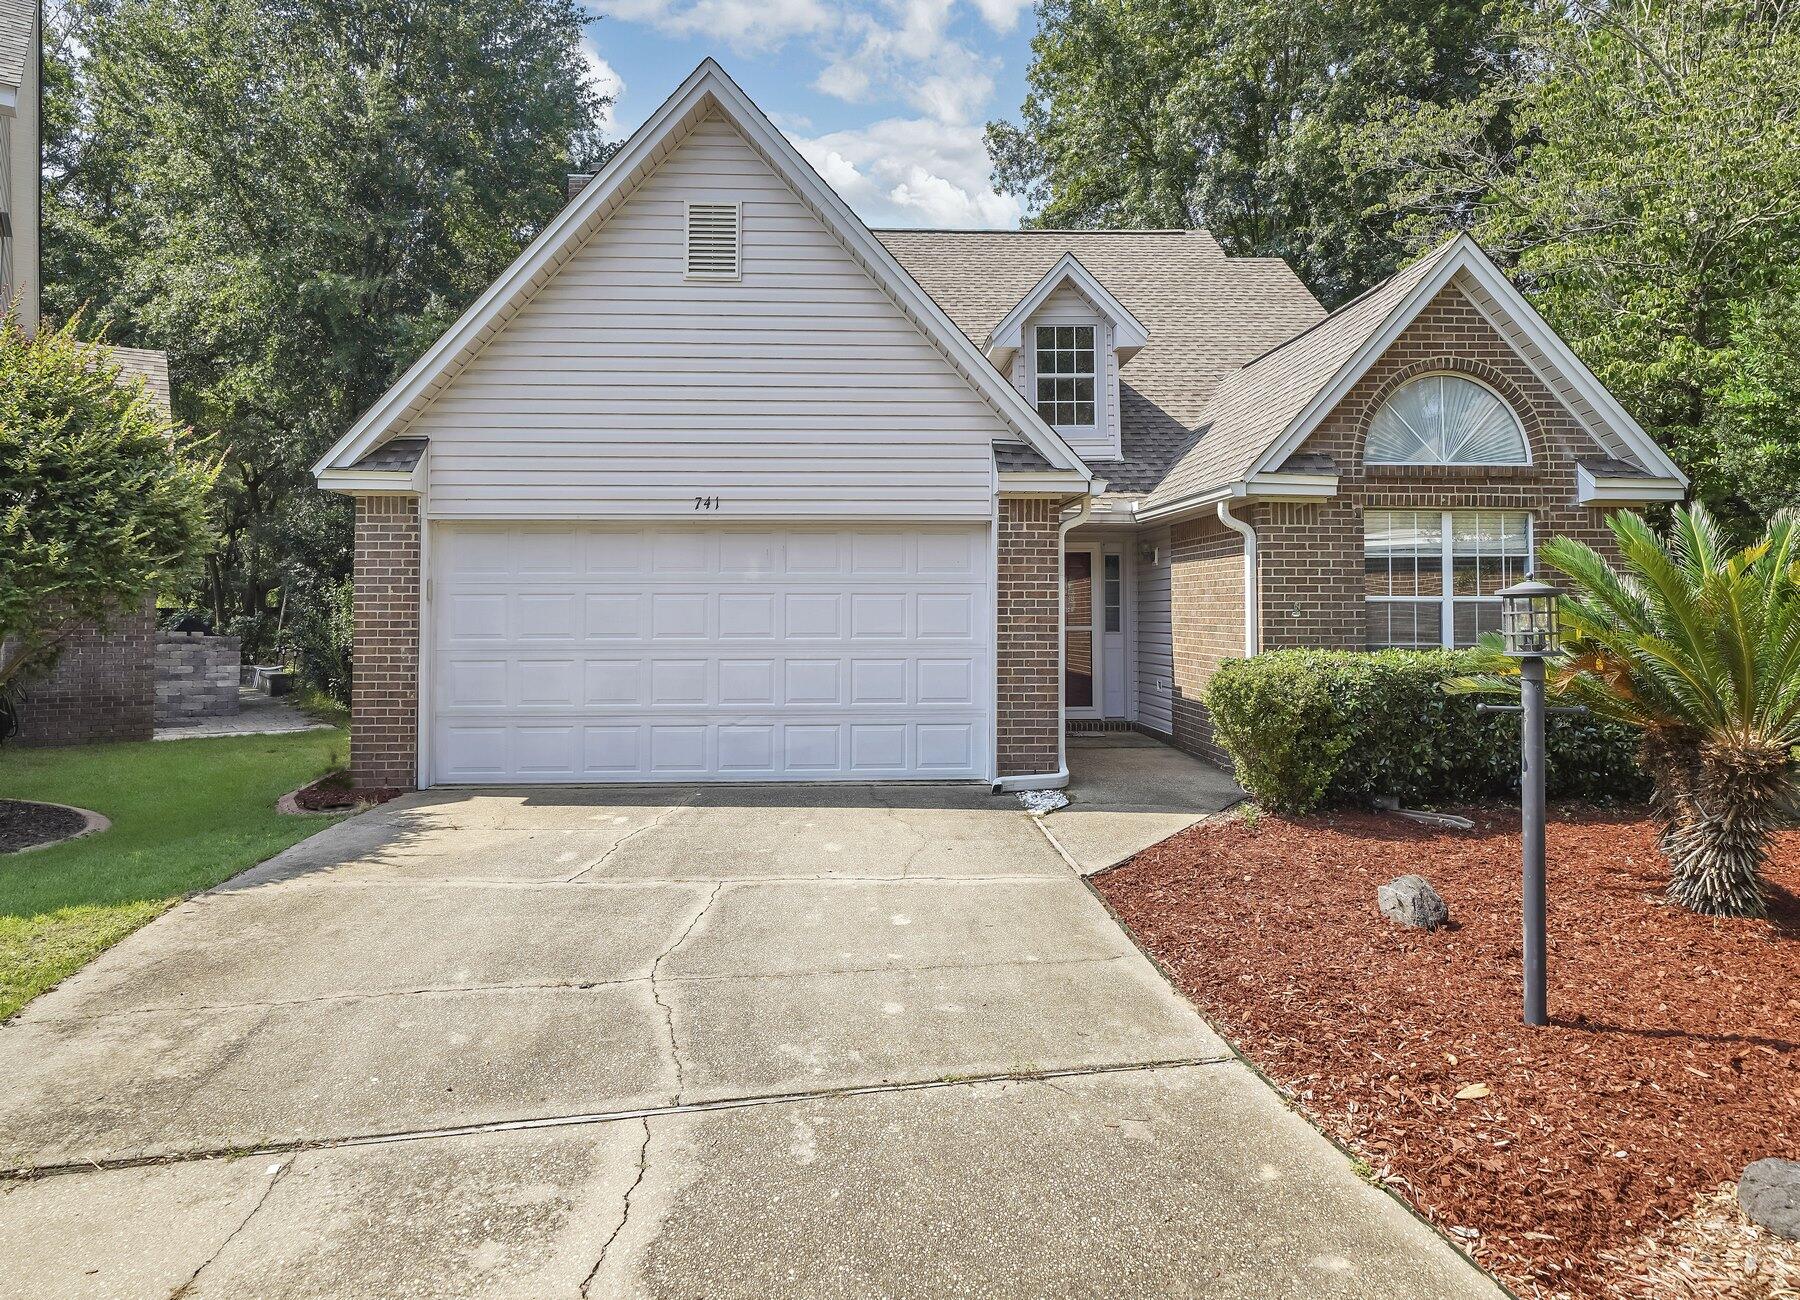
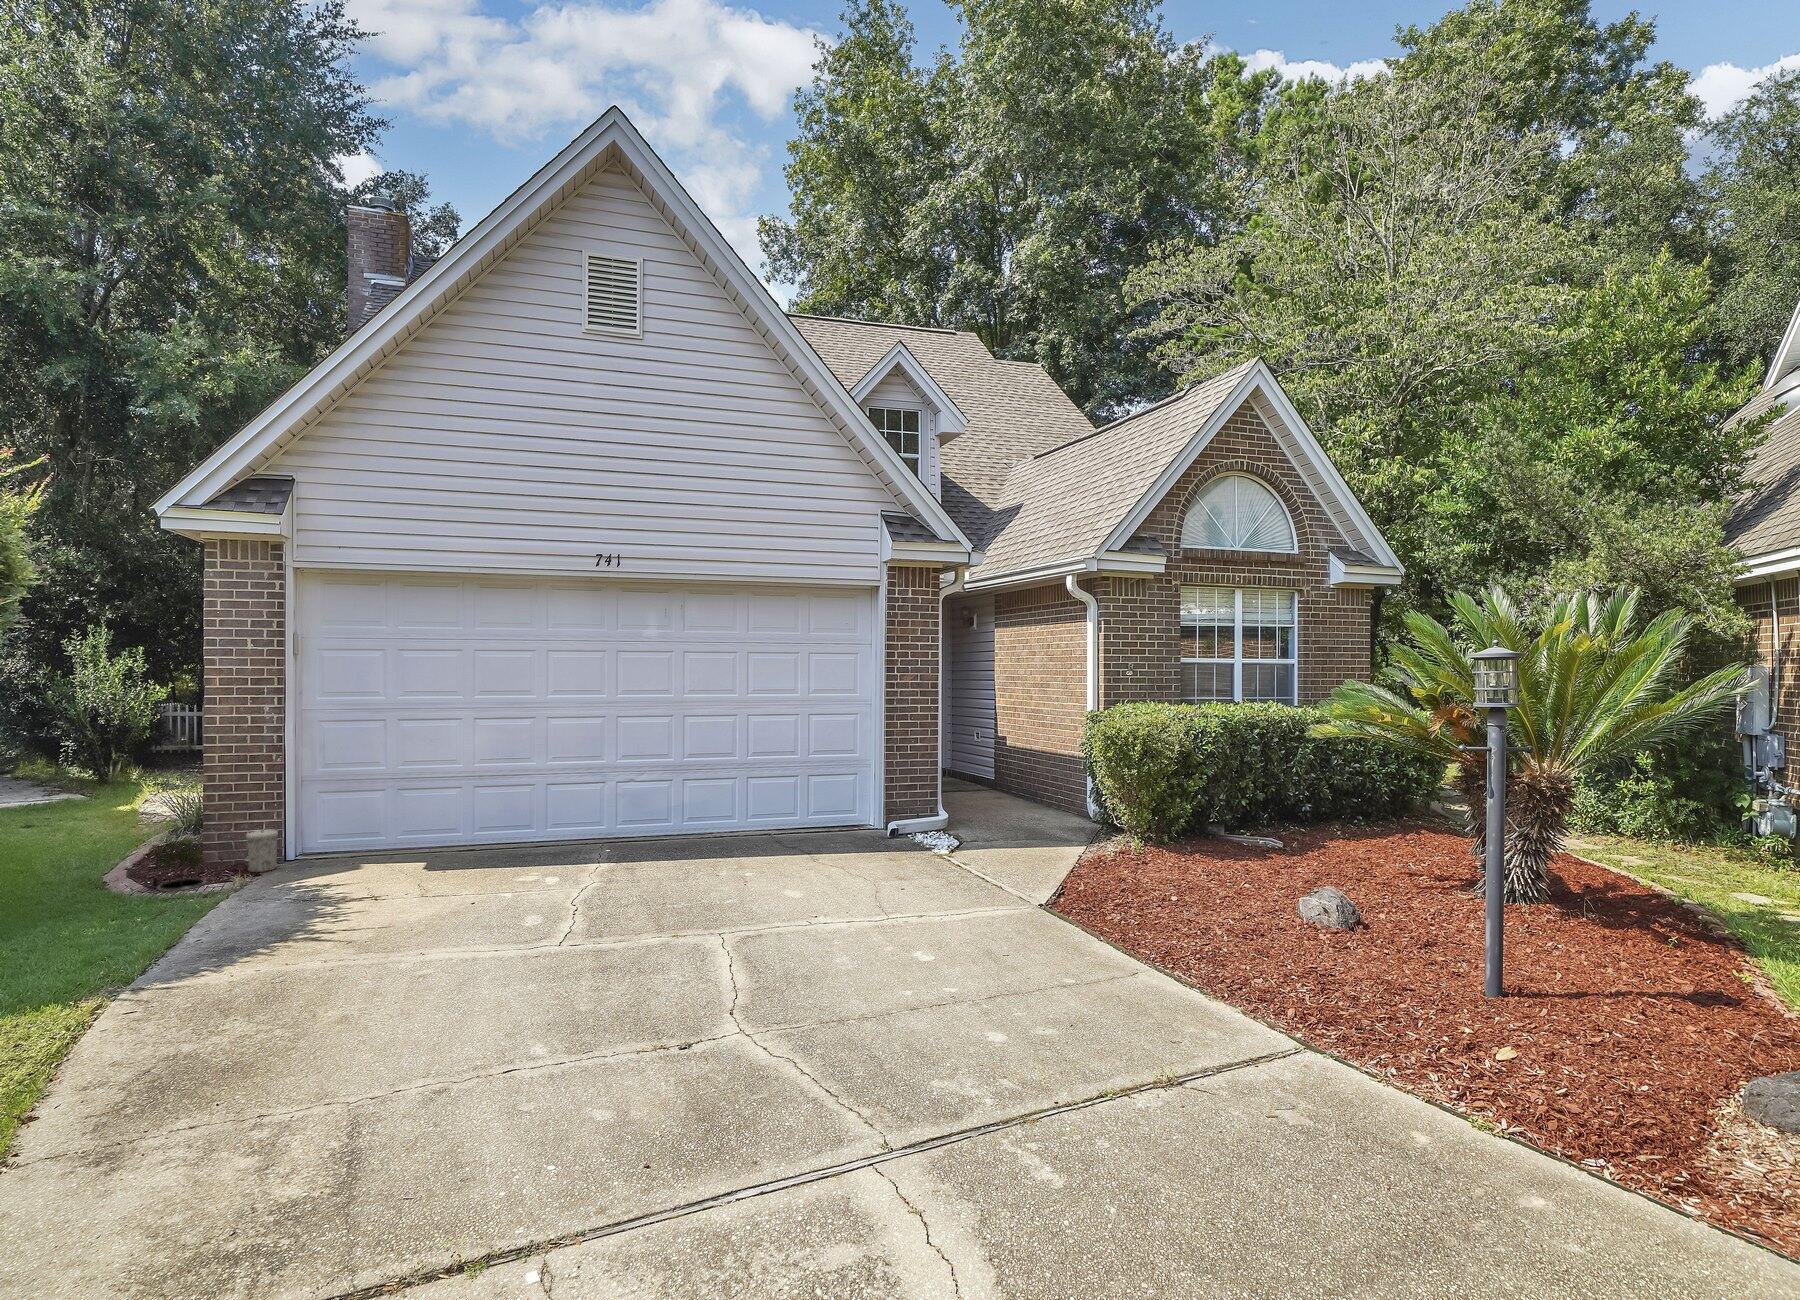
trash can: none [388,760,415,798] -> present [246,830,278,872]

